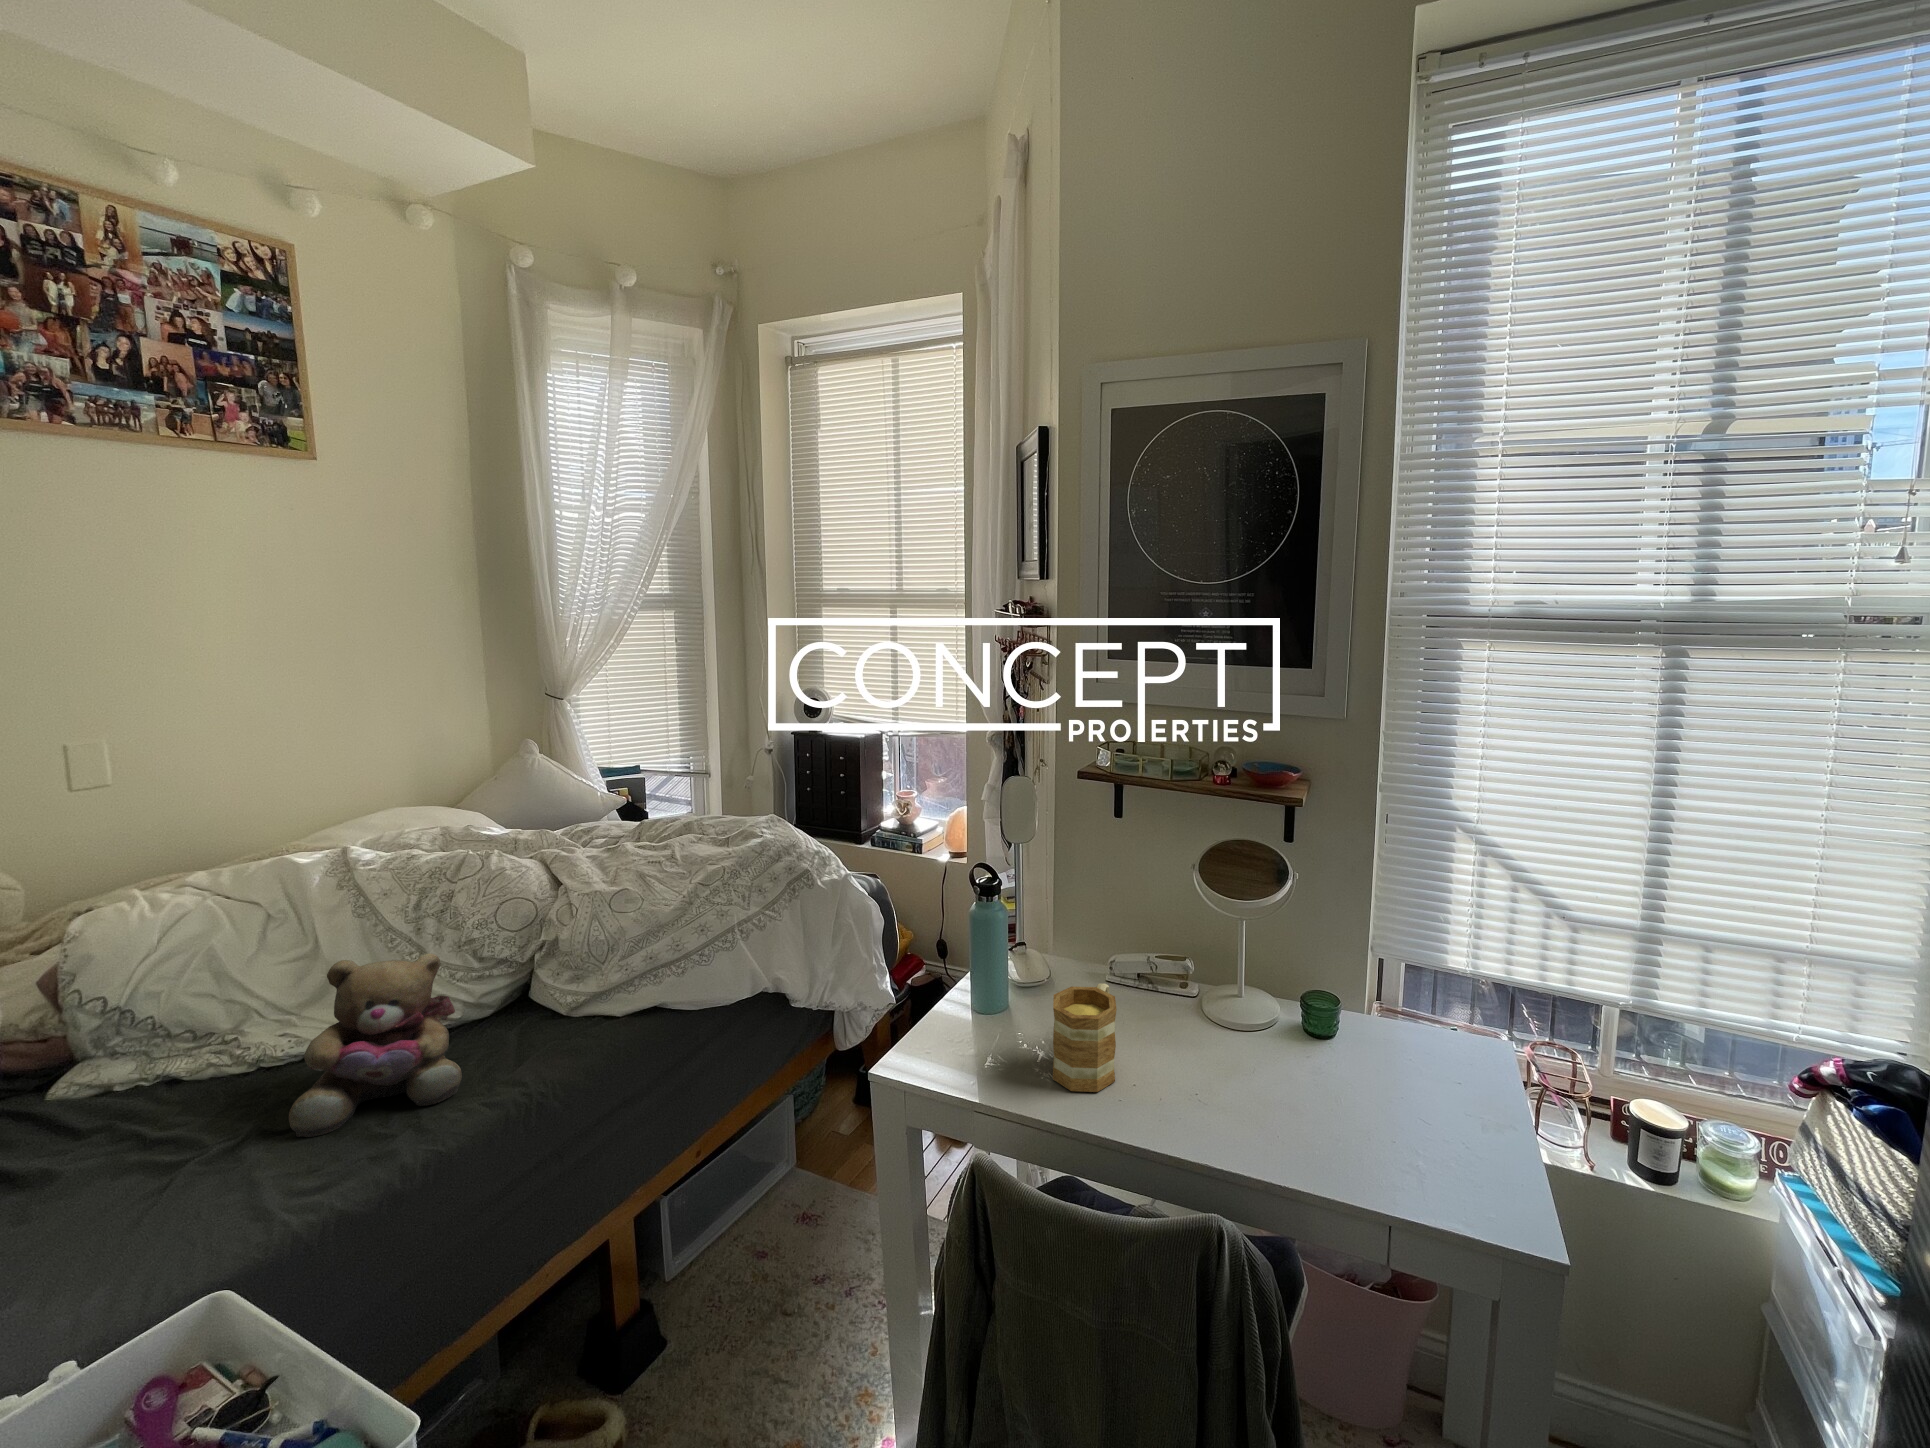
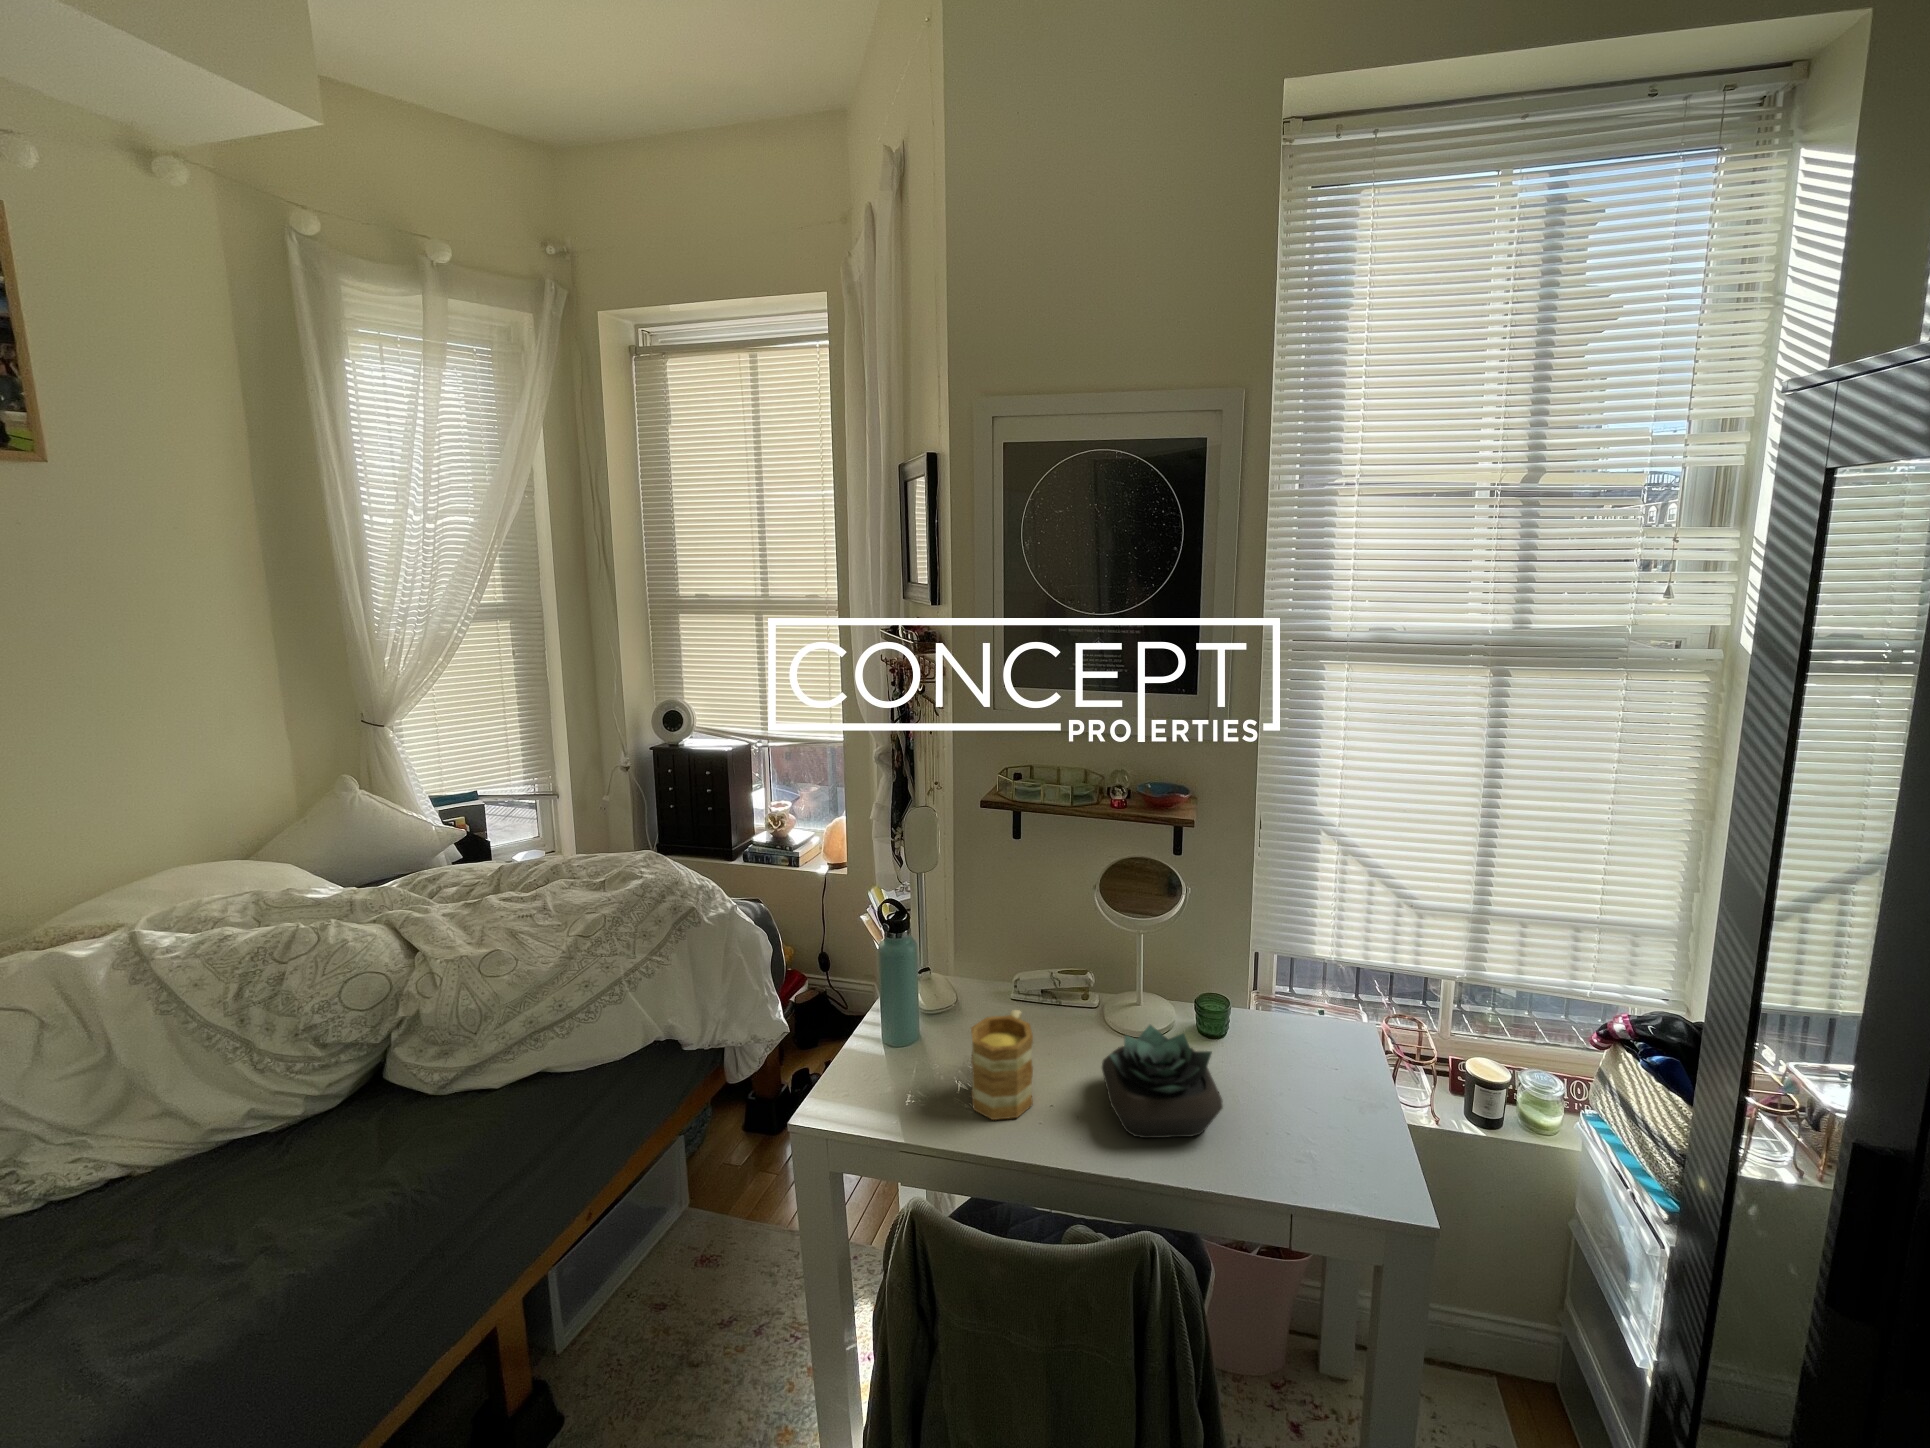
teddy bear: present [289,953,462,1137] -> none [105,1052,319,1281]
succulent plant: none [1190,1010,1320,1132] -> present [1102,1025,1223,1138]

